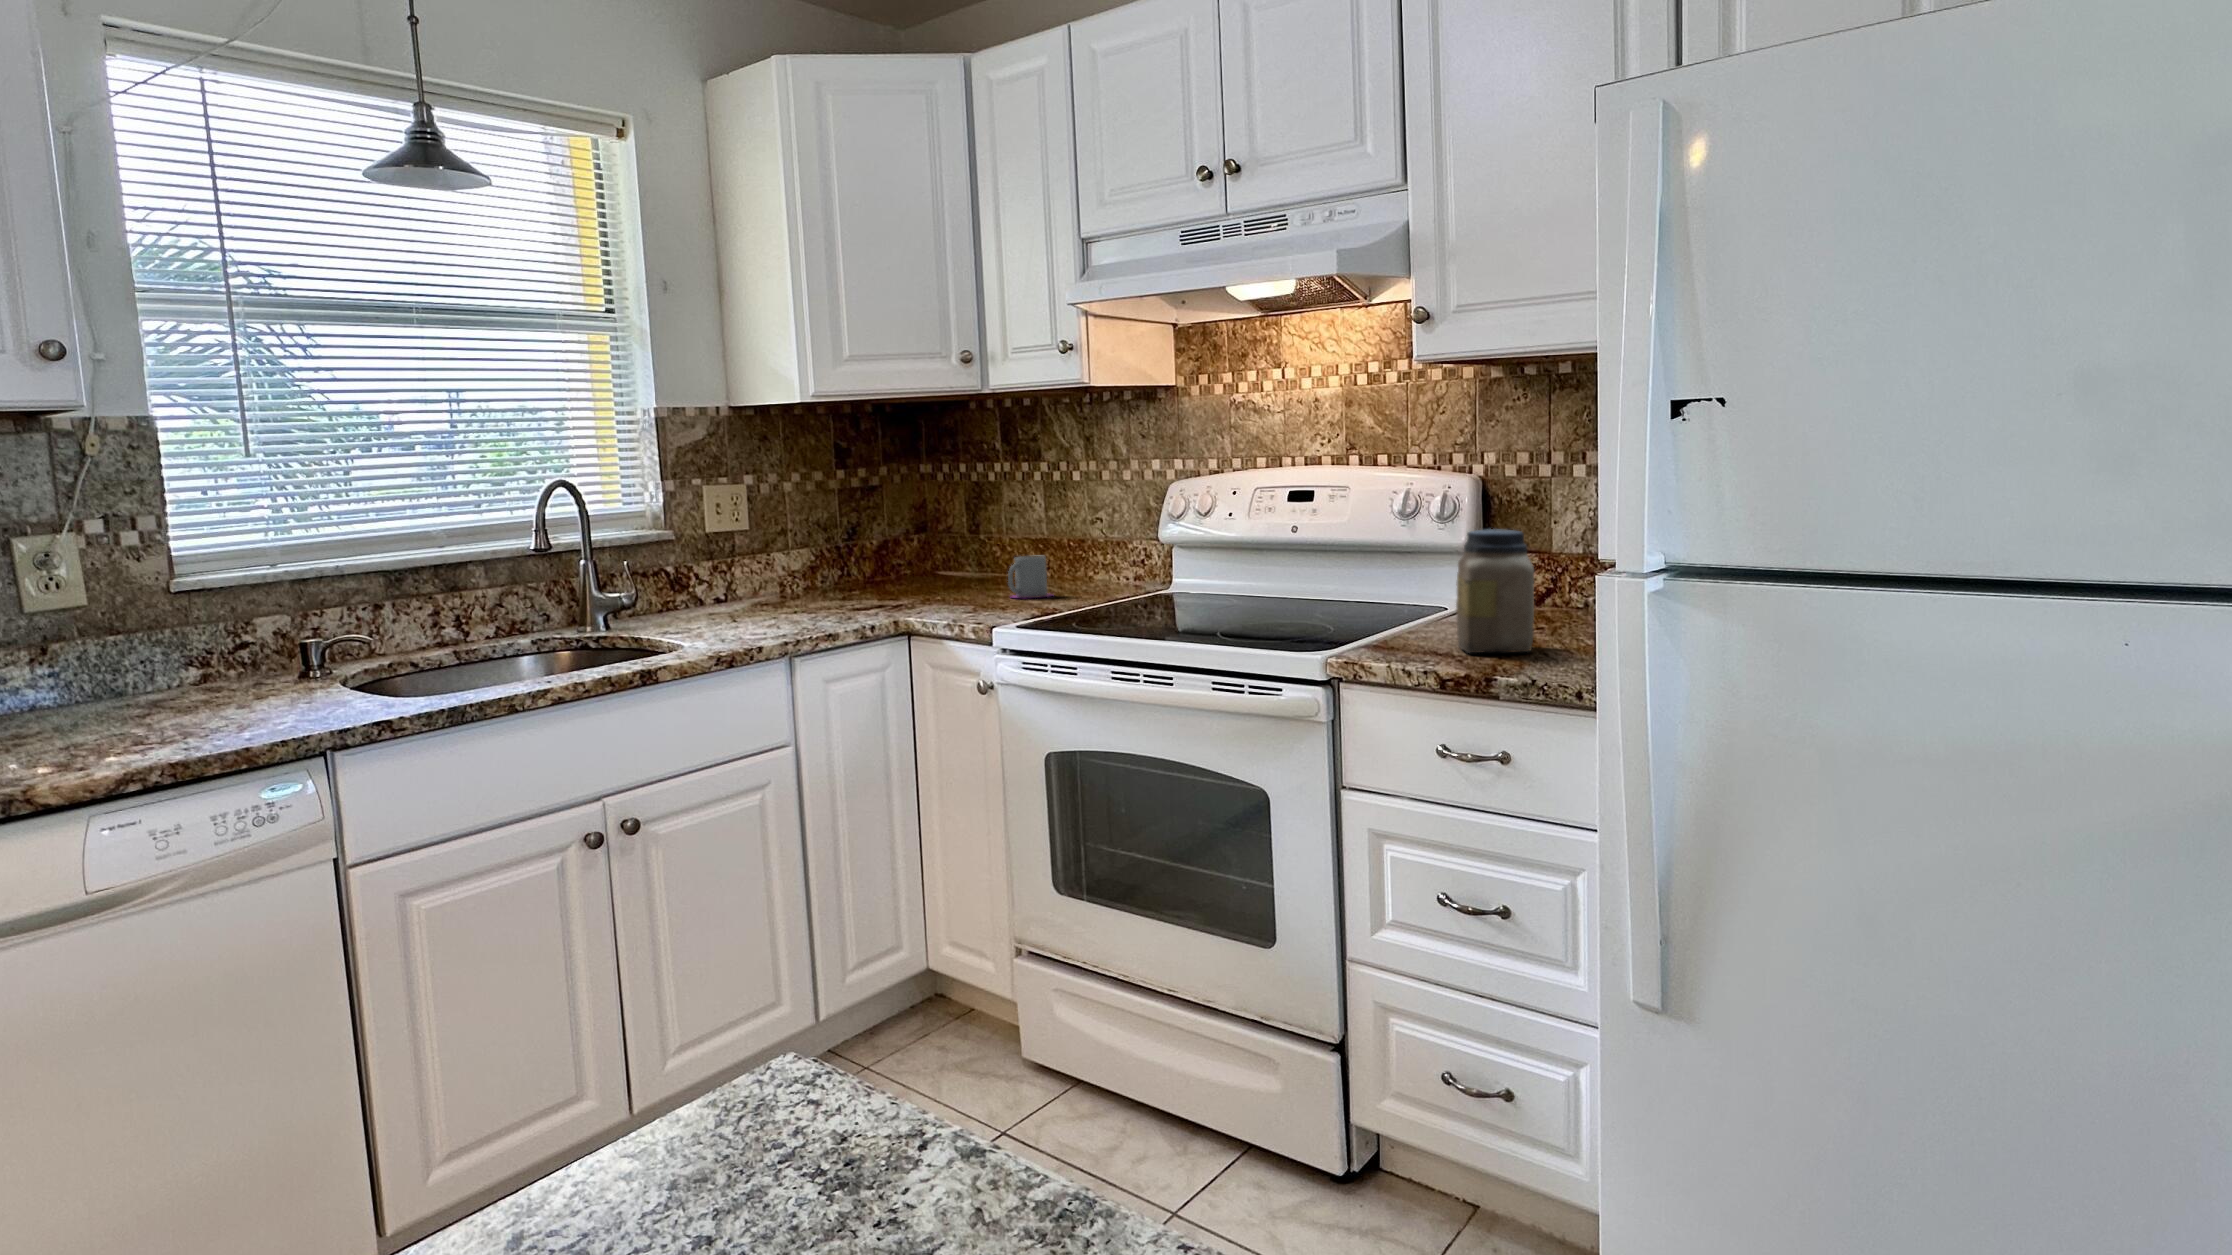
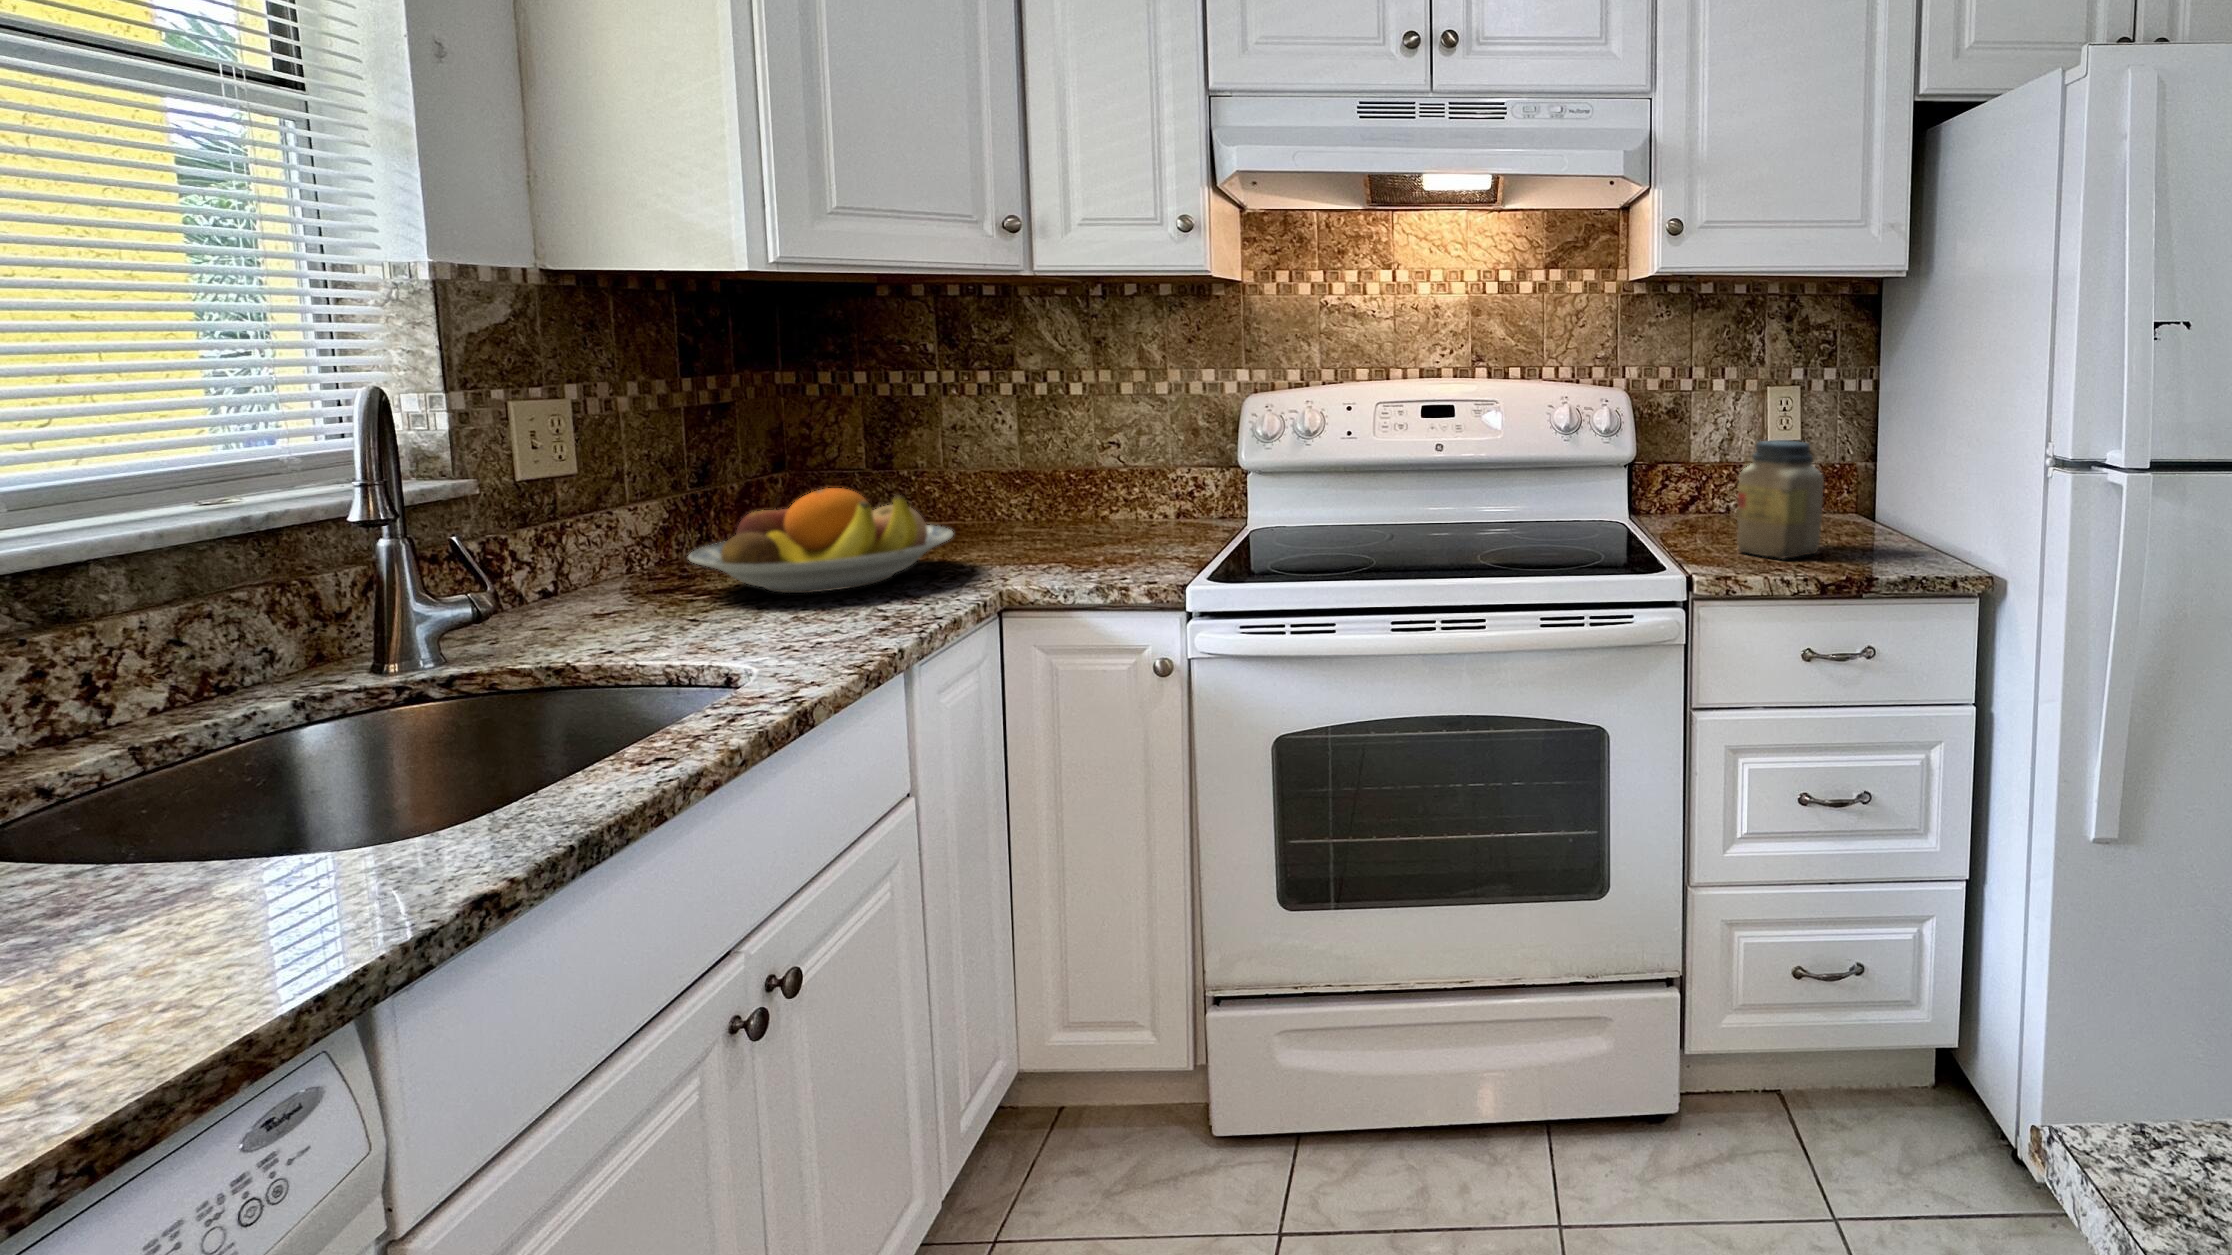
fruit bowl: none [759,545,919,614] -> present [689,488,953,593]
mug: present [1008,555,1051,598] -> none [1019,483,1078,539]

